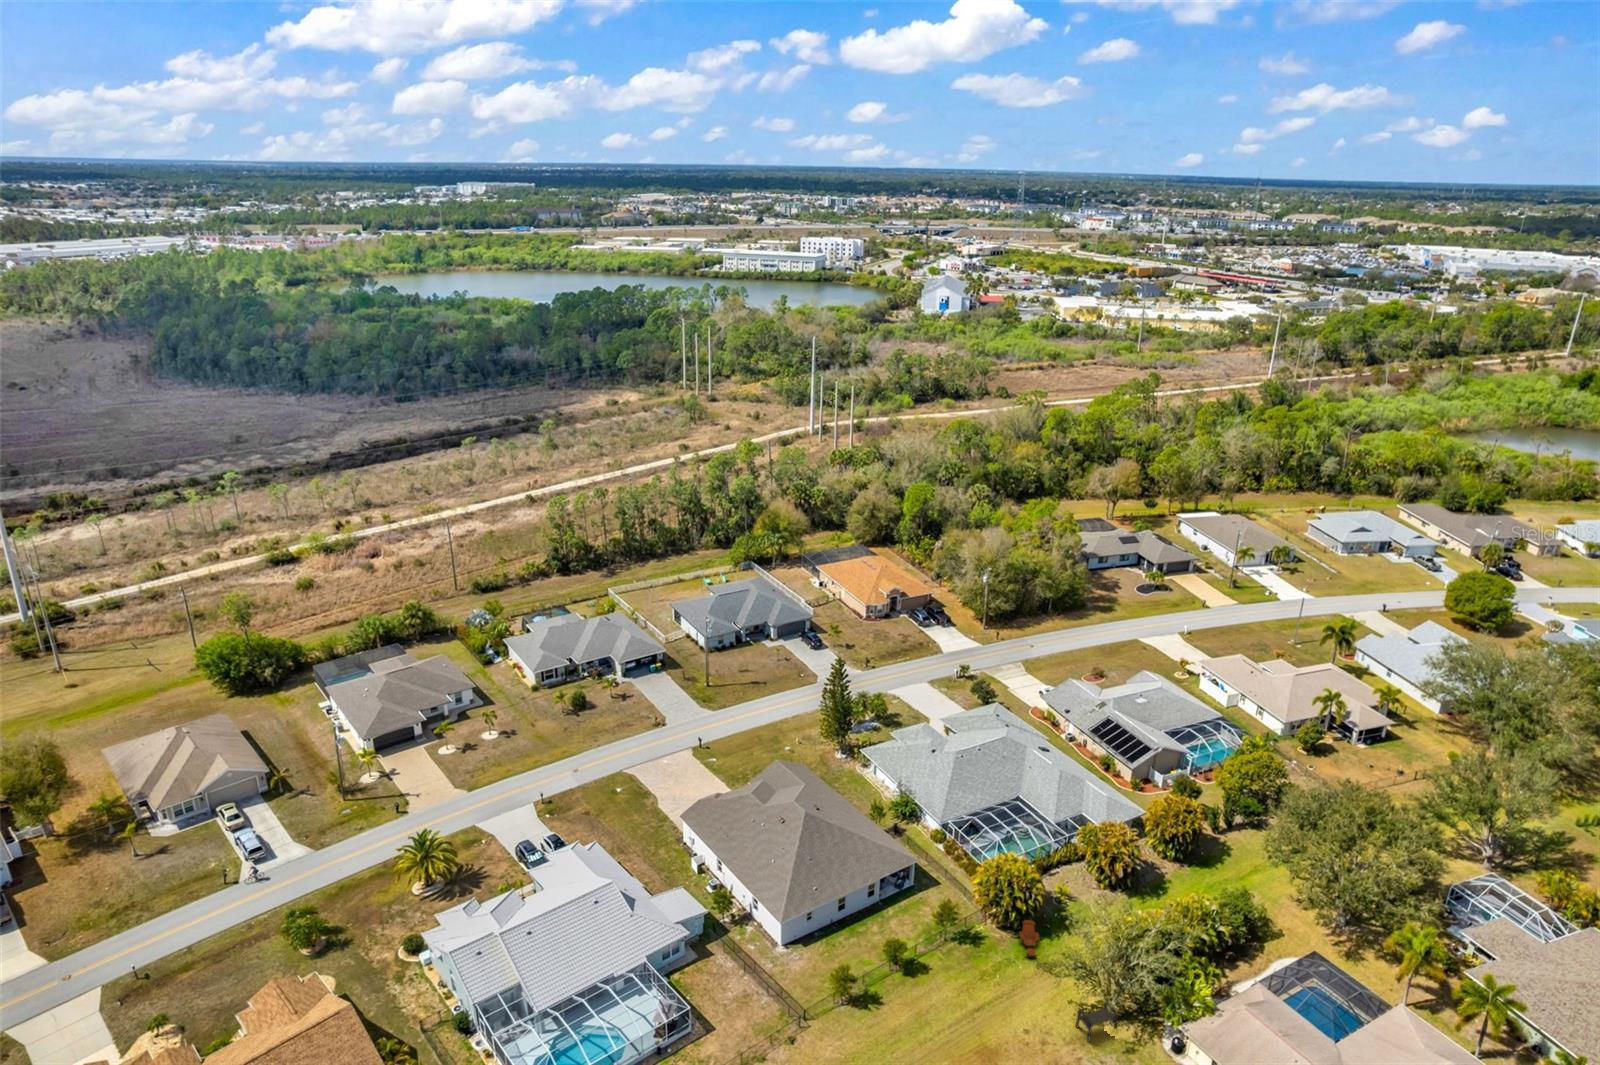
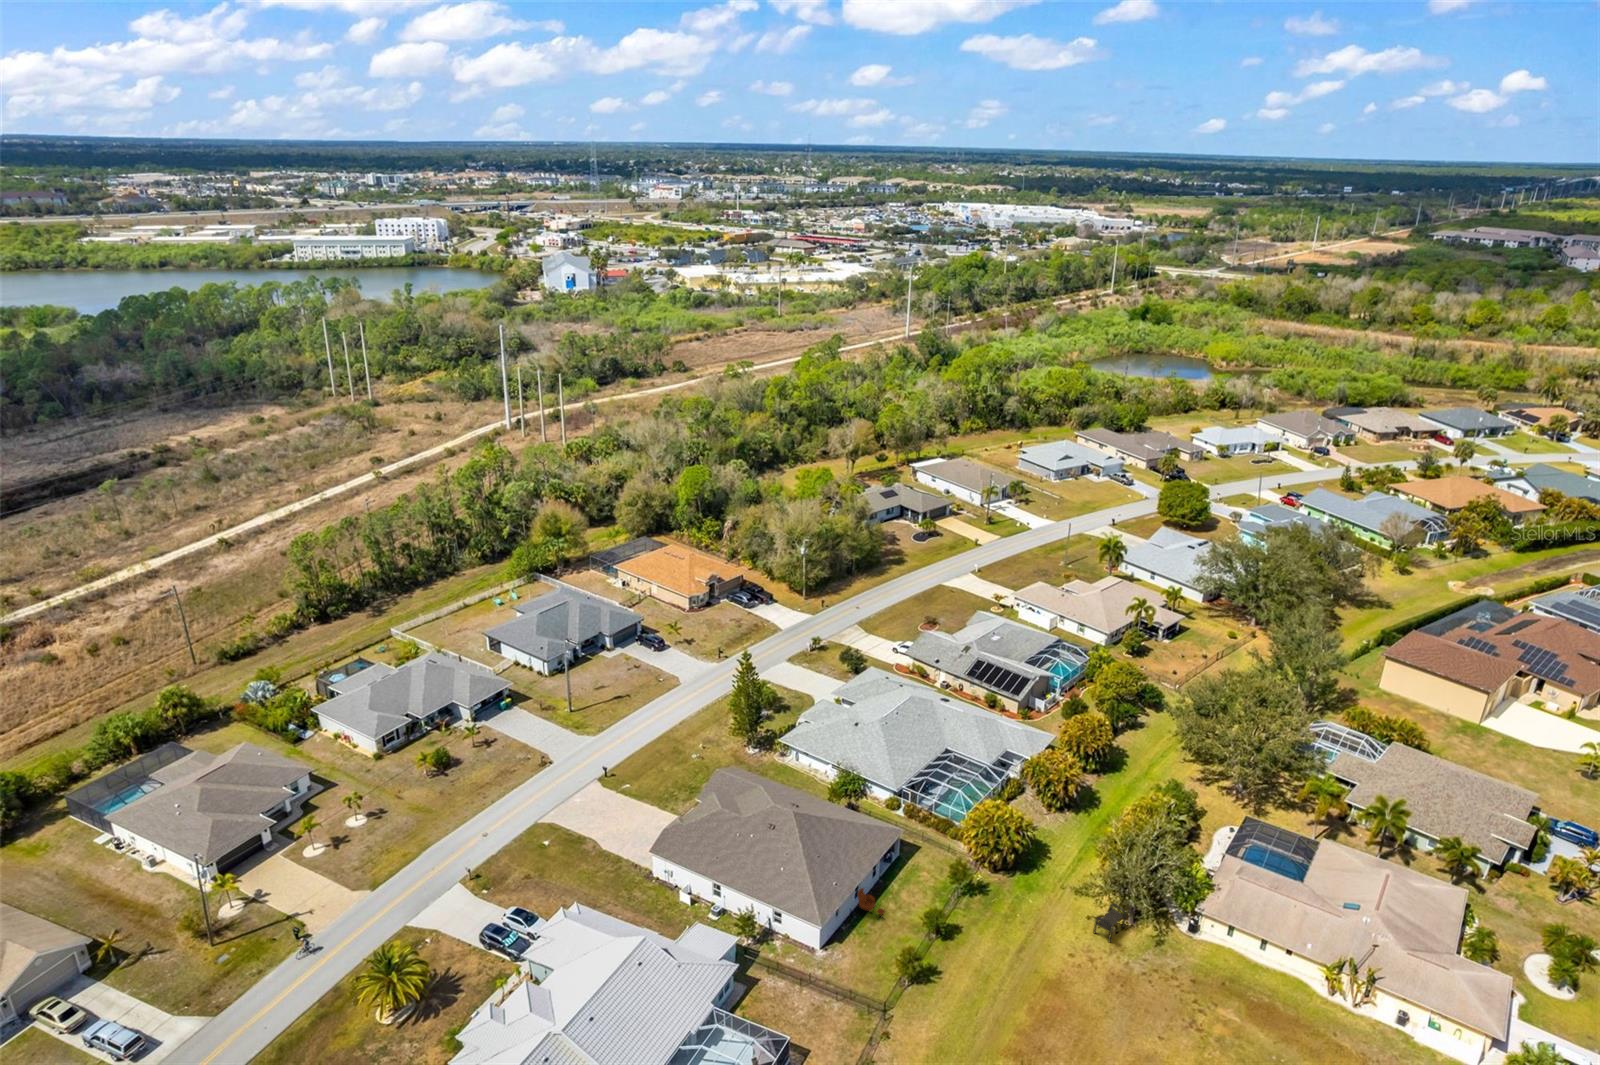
lounge chair: present [1019,920,1039,958] -> present [857,888,885,917]

